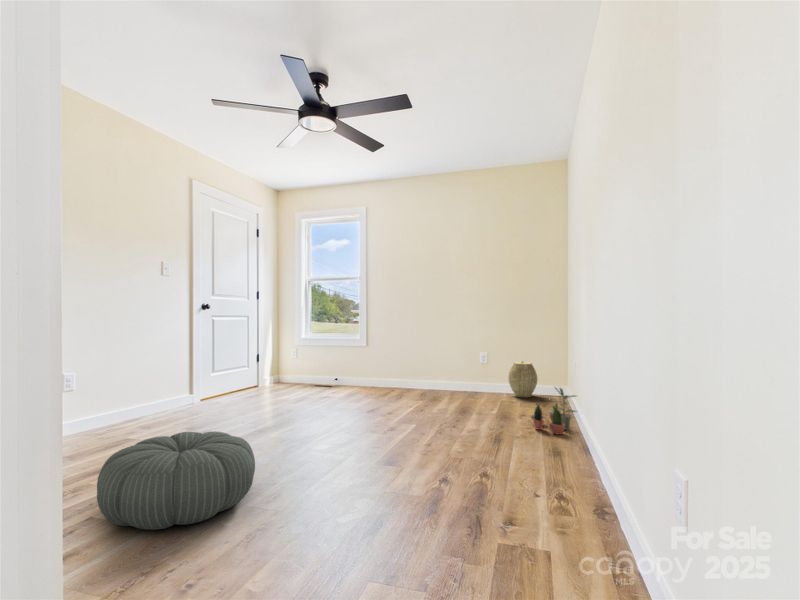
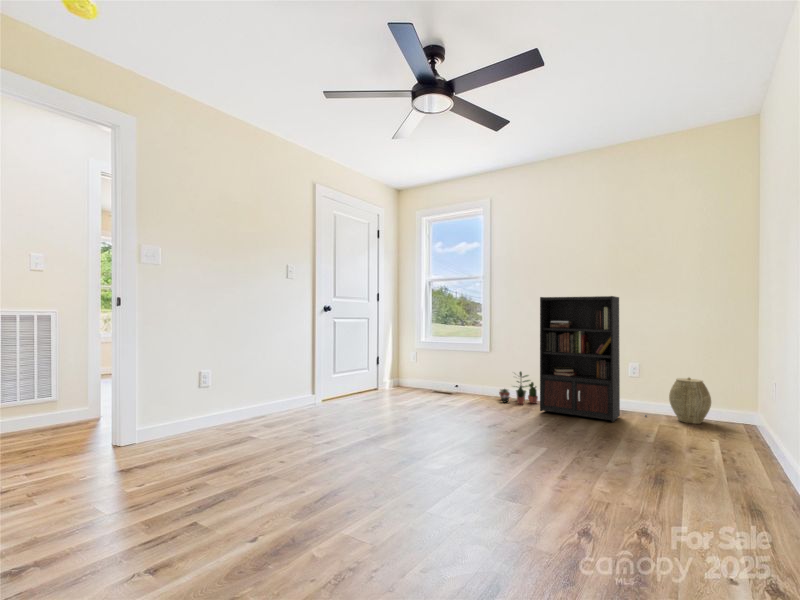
bookcase: none [409,296,492,400] -> present [540,296,647,422]
potted plant: present [530,388,576,434] -> present [499,371,538,404]
pouf: present [97,432,255,530] -> none [196,440,356,549]

